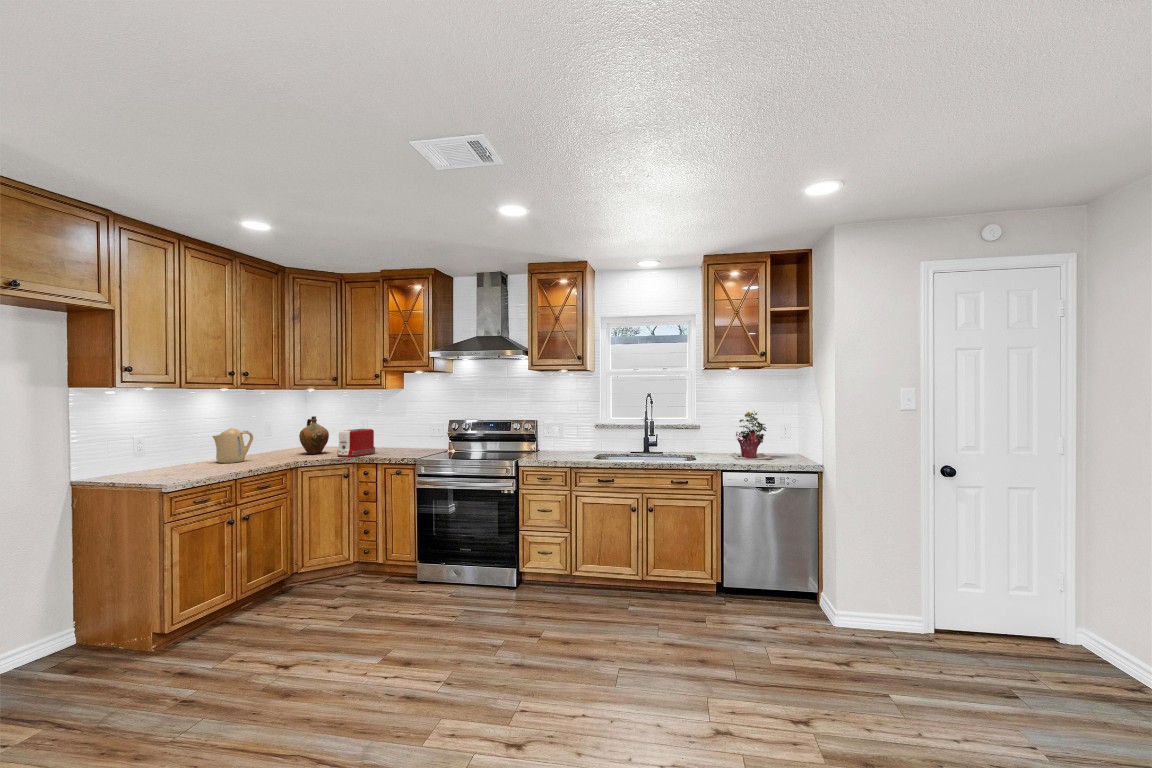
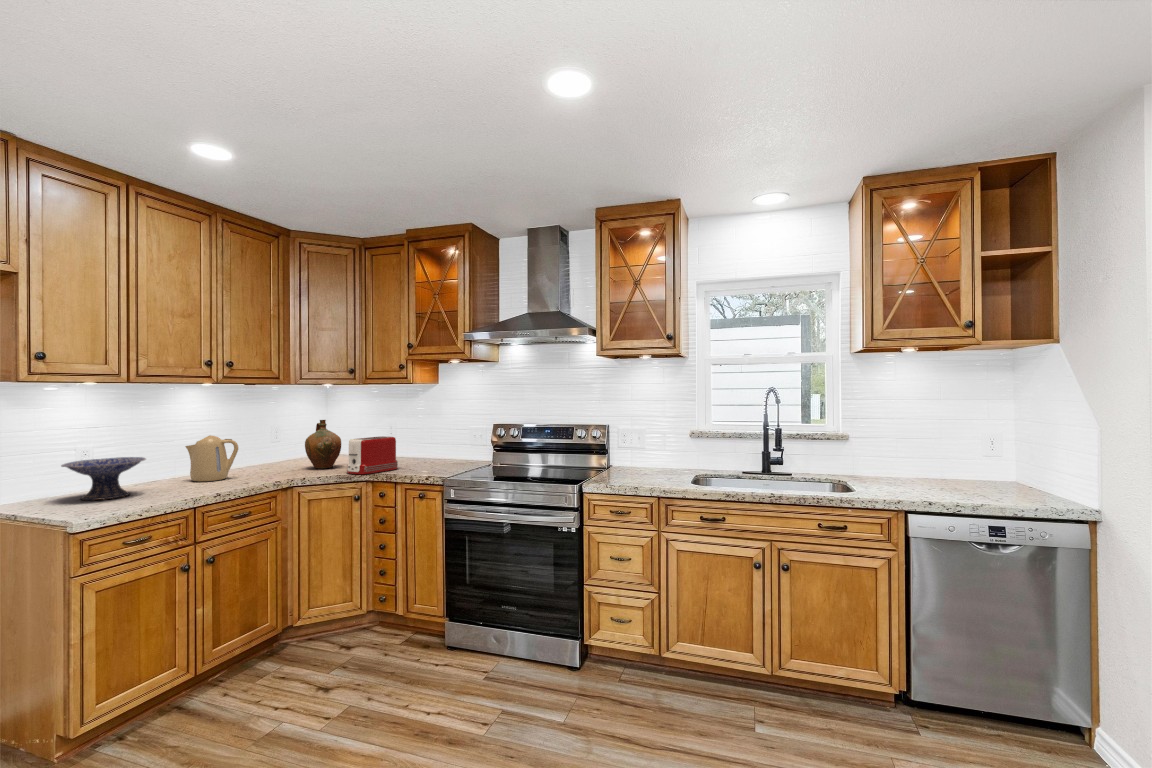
potted plant: present [731,412,773,459] -> none [906,414,986,493]
decorative bowl: none [134,444,195,475] -> present [61,457,146,500]

